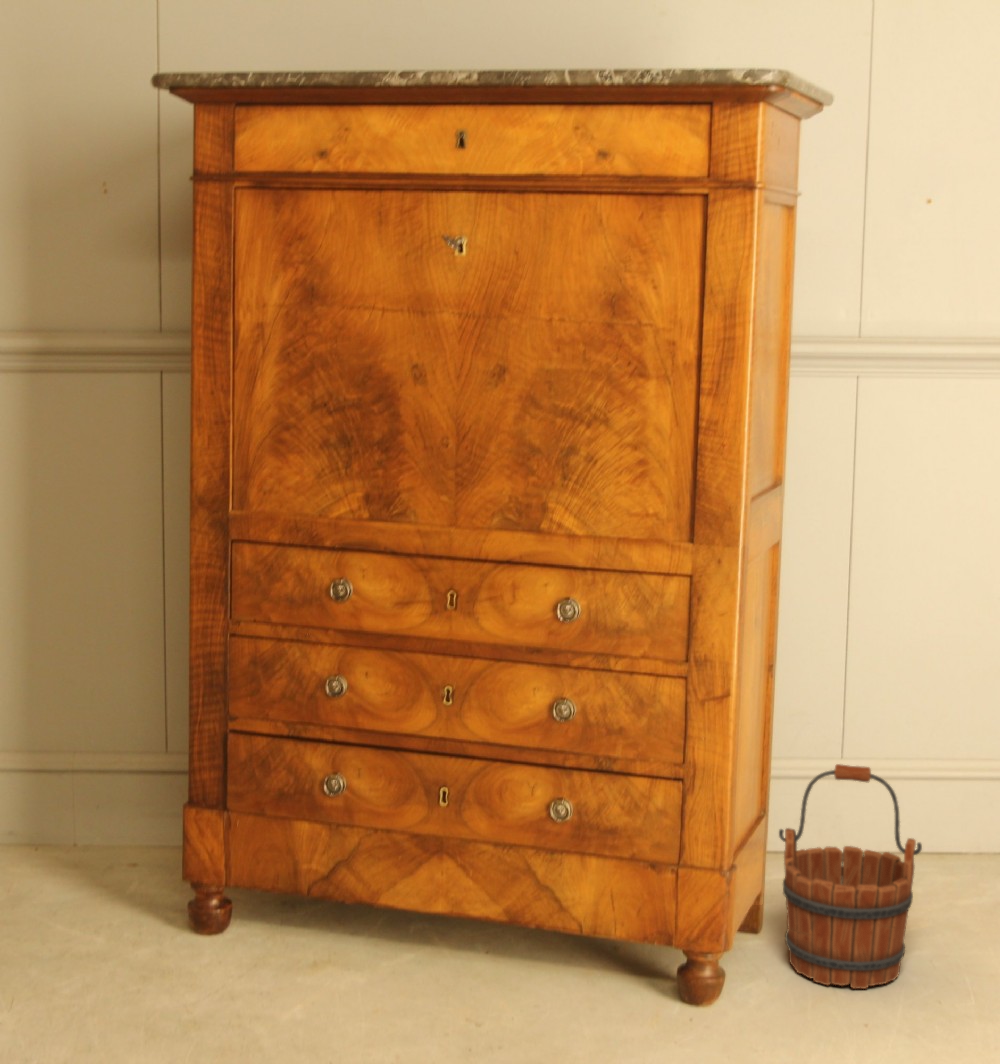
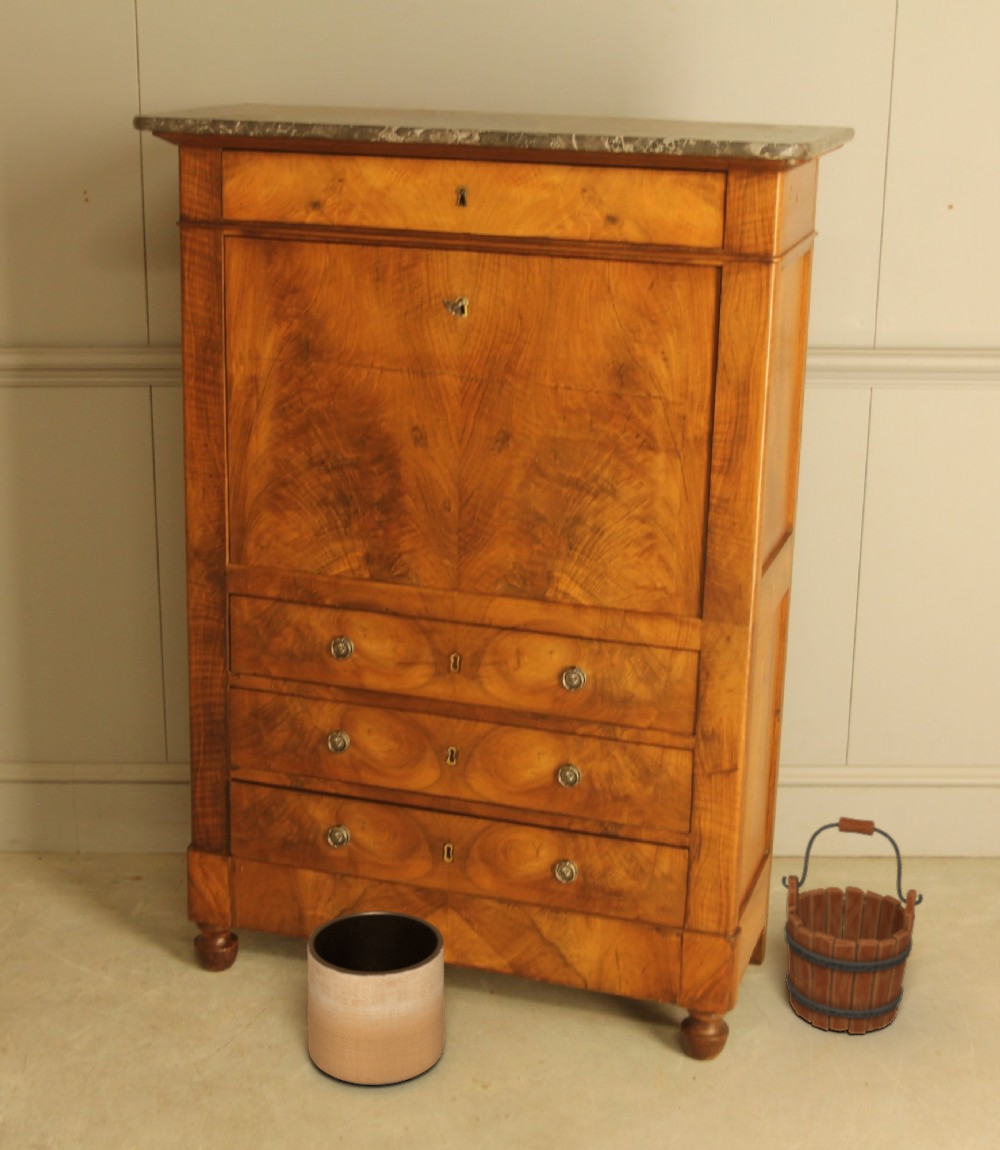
planter: none [298,856,437,1025] -> present [307,911,445,1085]

